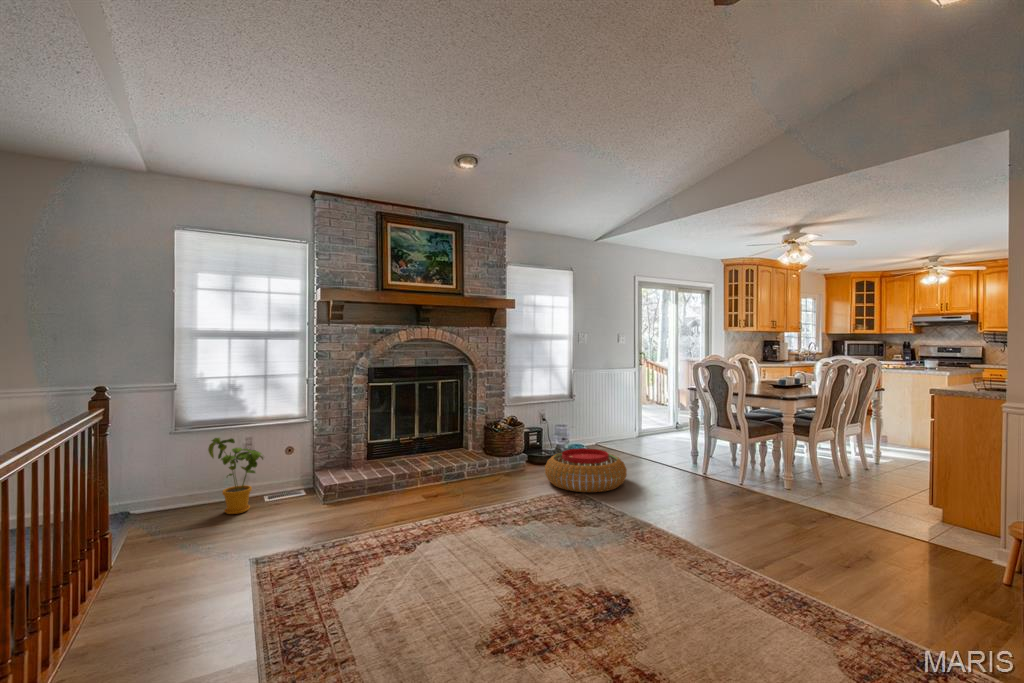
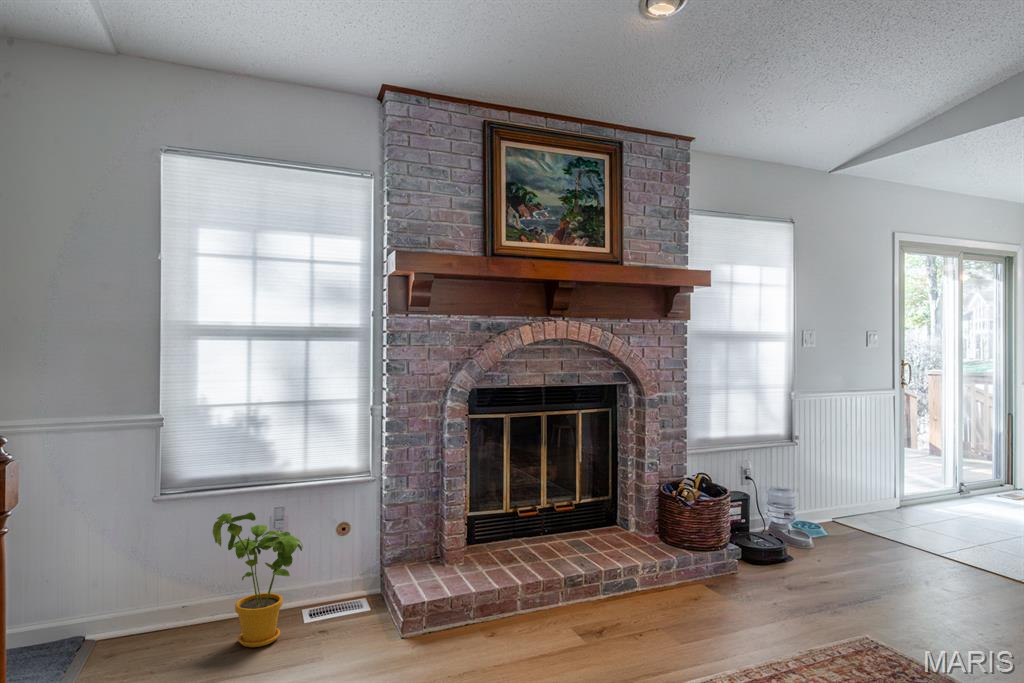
pouf: present [545,448,627,492] -> none [788,542,964,638]

